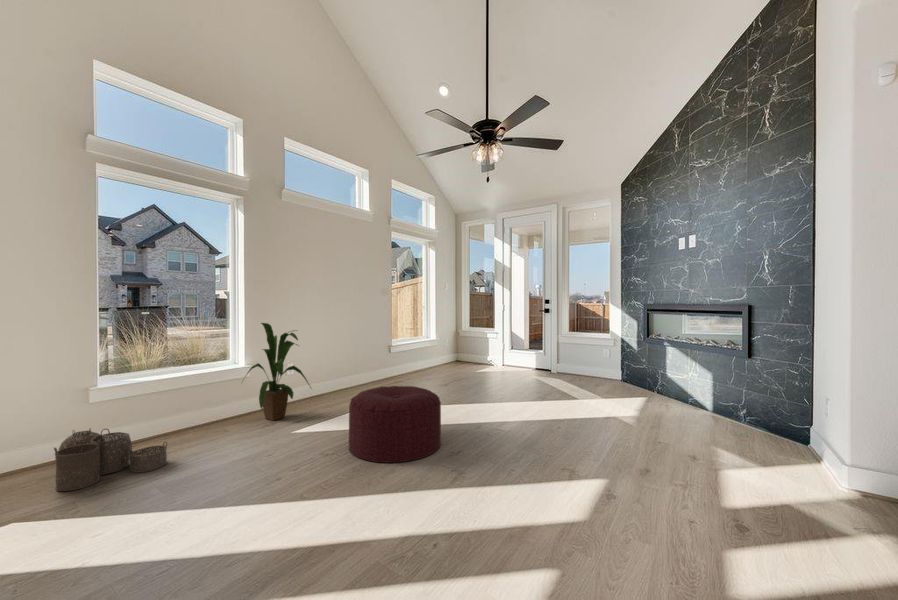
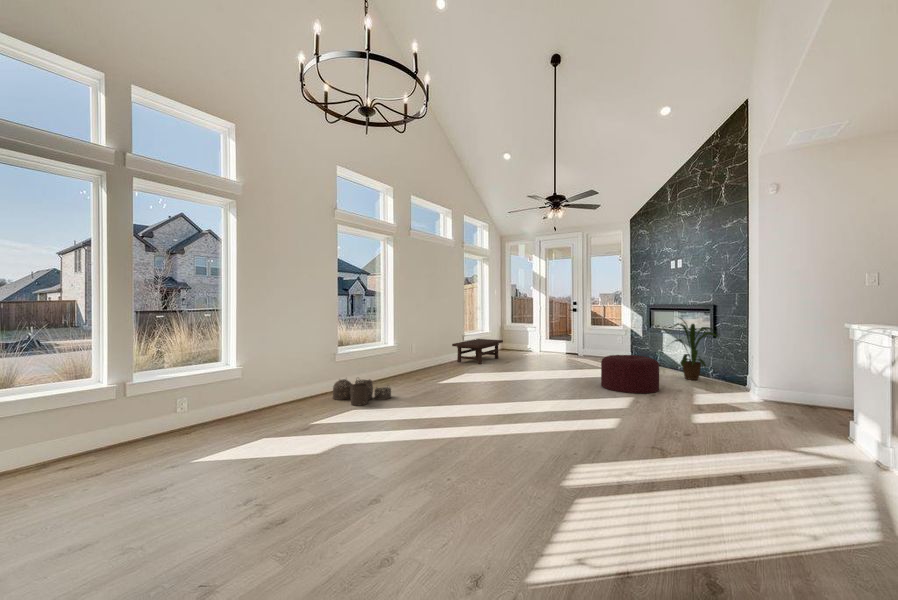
house plant: present [247,323,310,421] -> present [673,318,719,380]
coffee table: none [367,348,447,386] -> present [452,339,503,364]
ottoman: present [349,386,441,463] -> present [601,355,659,393]

